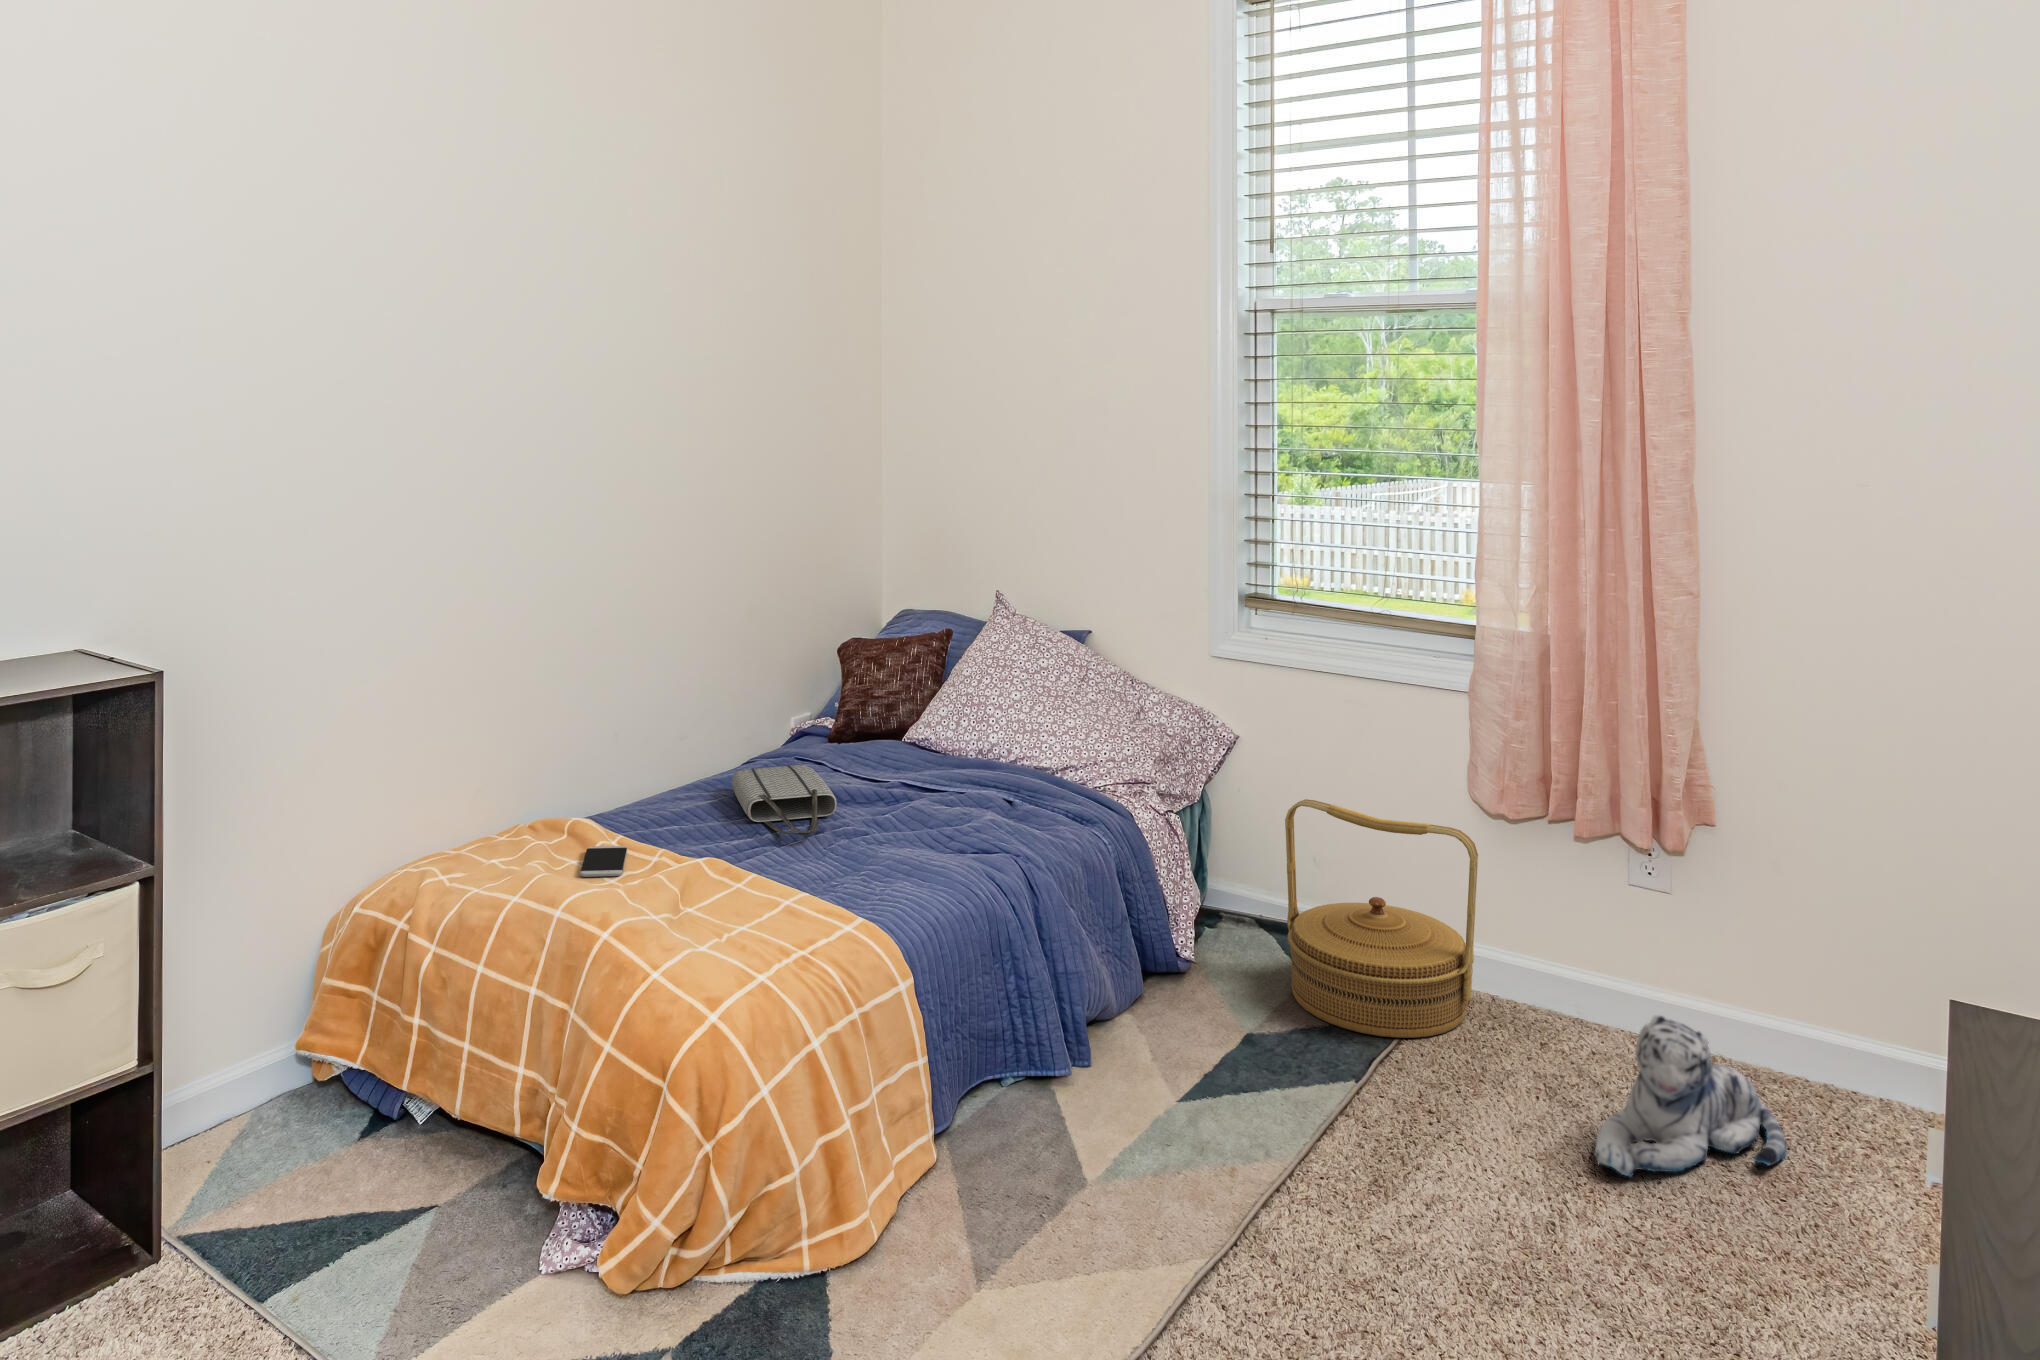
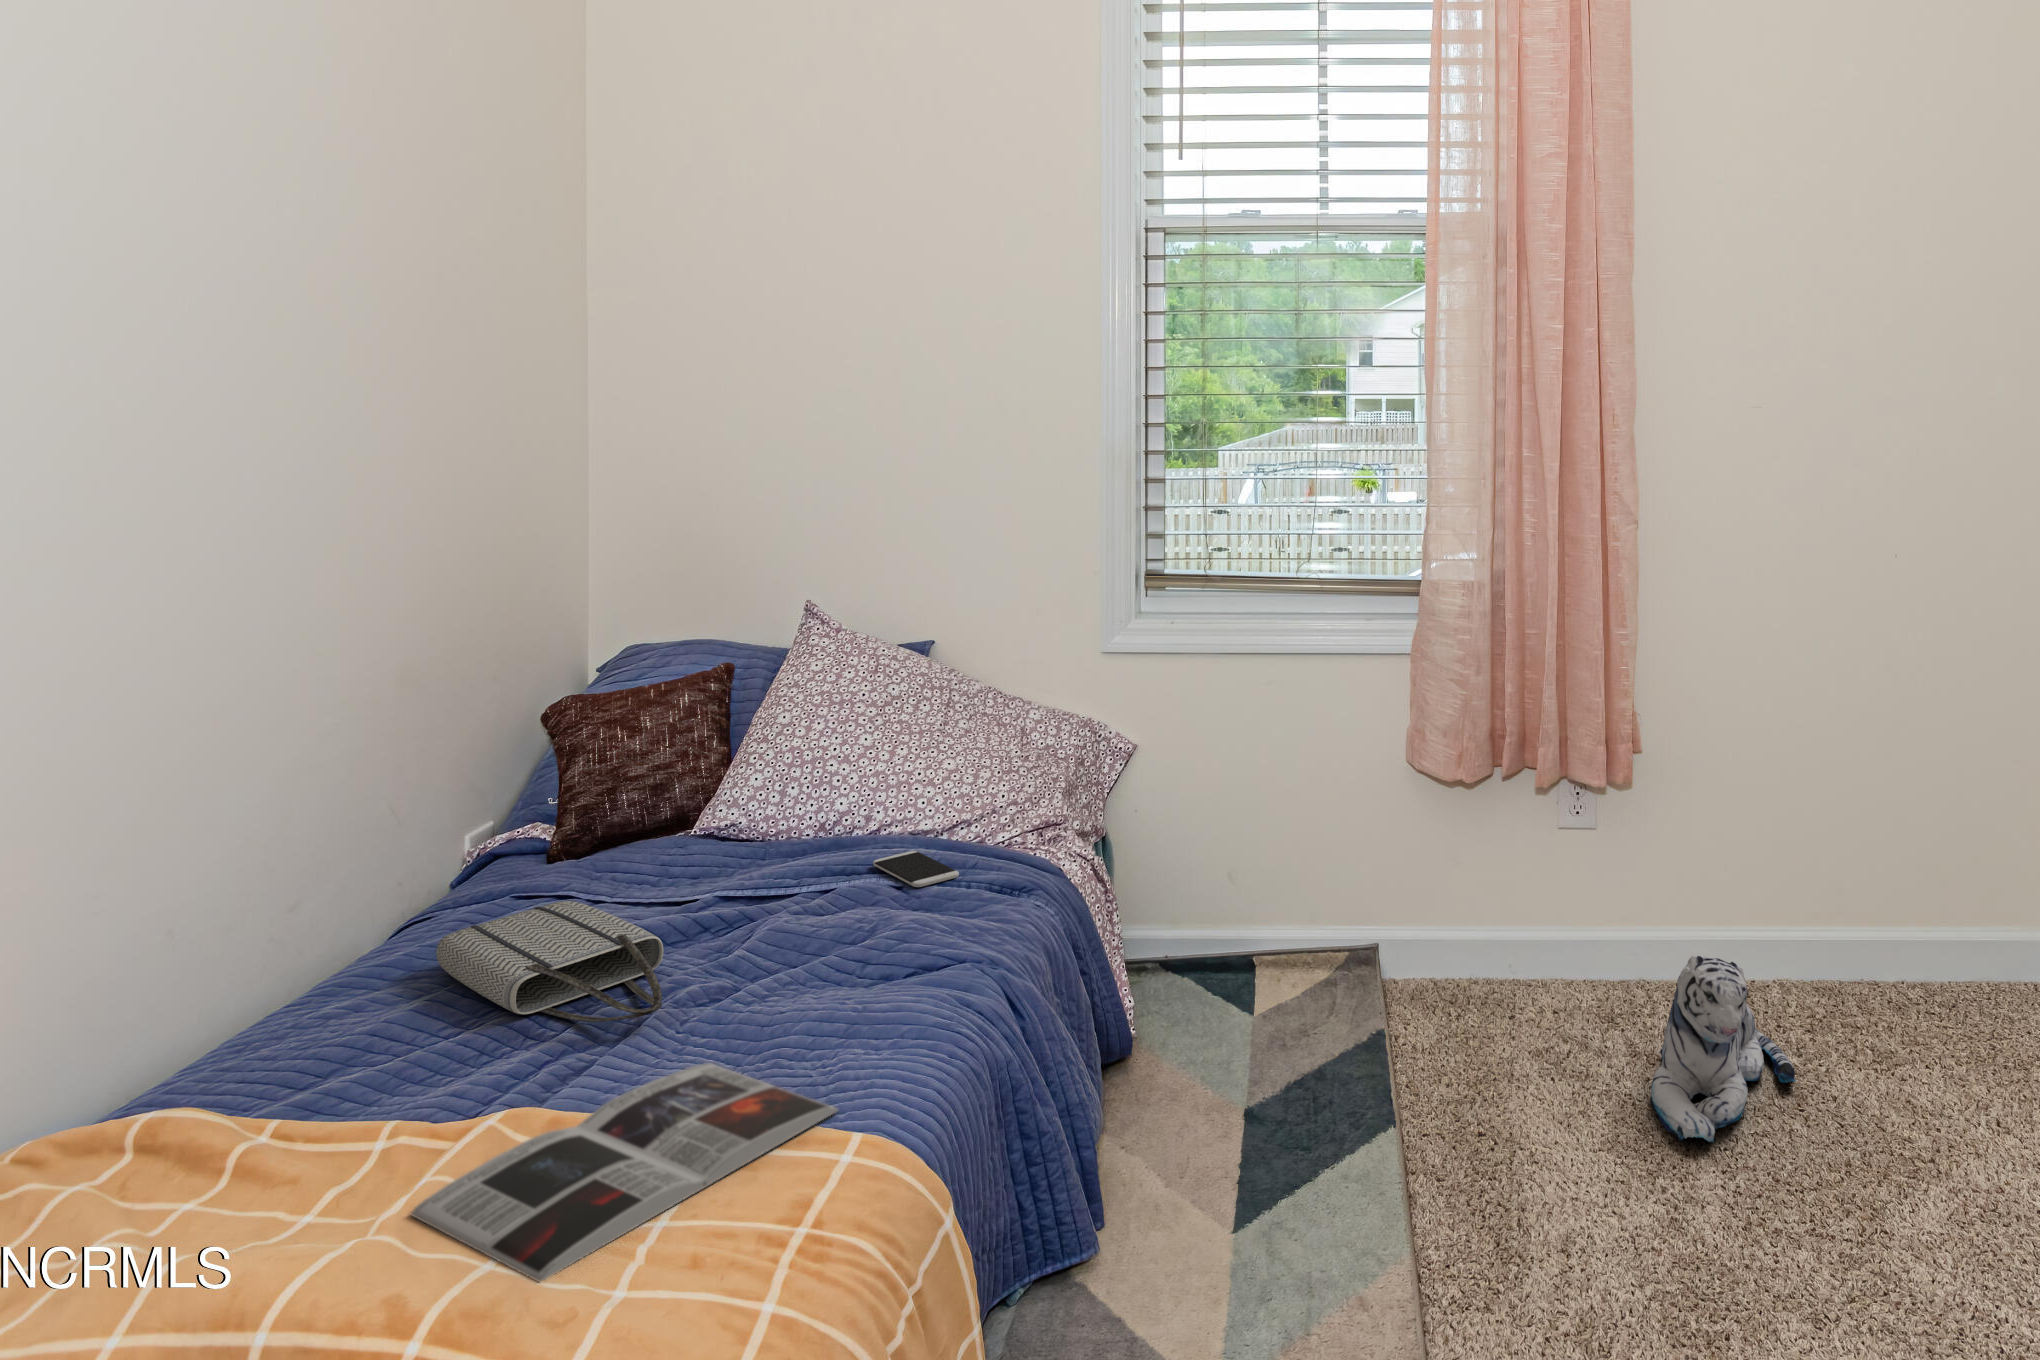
woven basket: present [1285,799,1478,1038] -> none [1227,803,1449,1069]
smartphone: present [580,846,627,877] -> present [873,851,959,887]
magazine: none [651,866,859,935] -> present [410,1063,838,1282]

